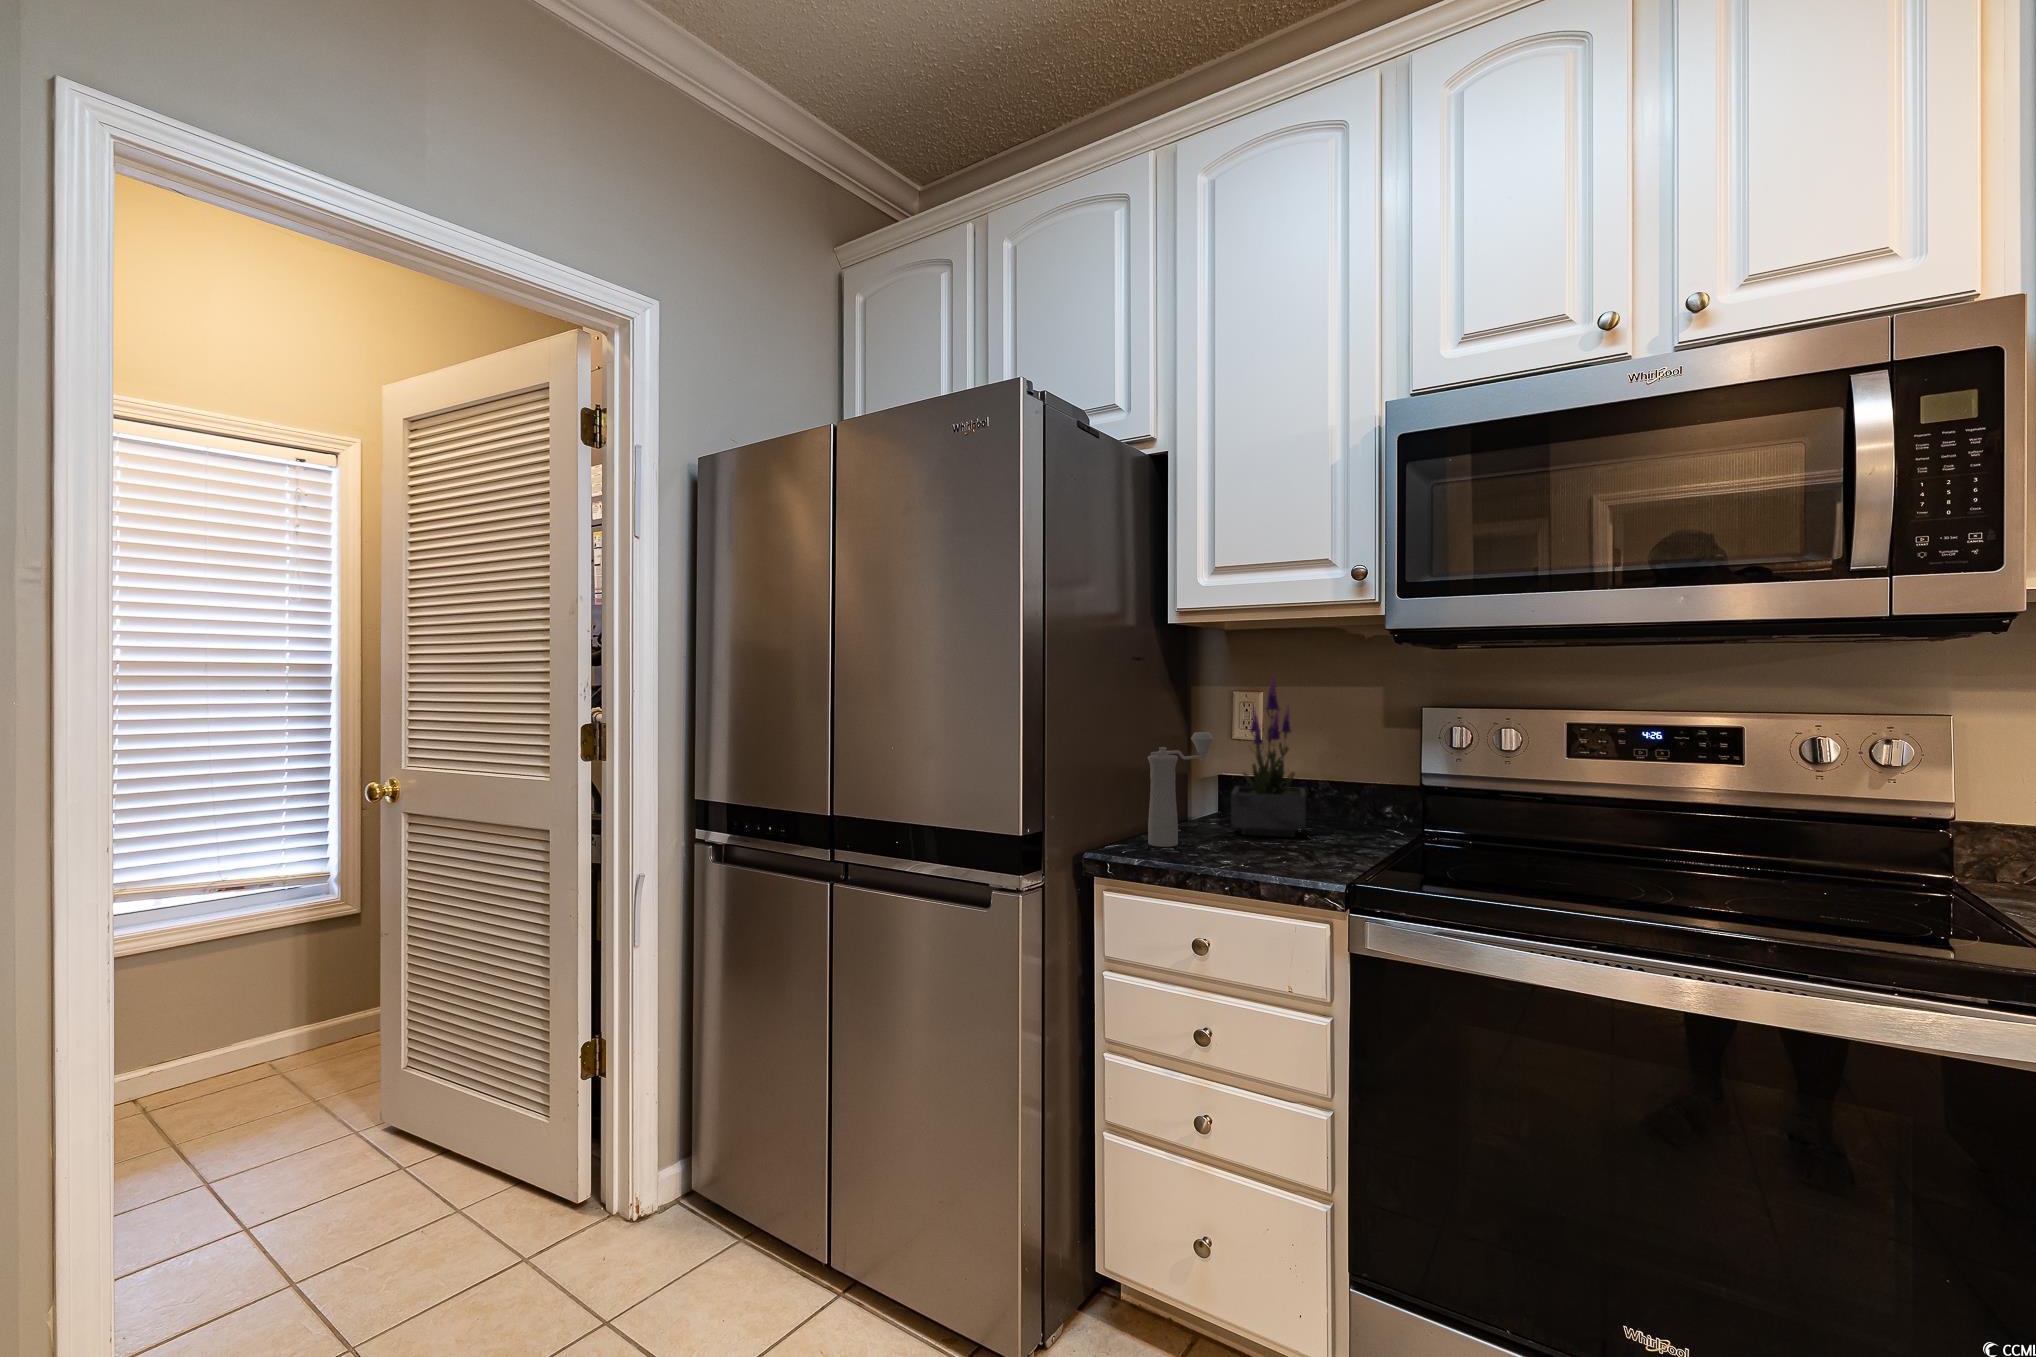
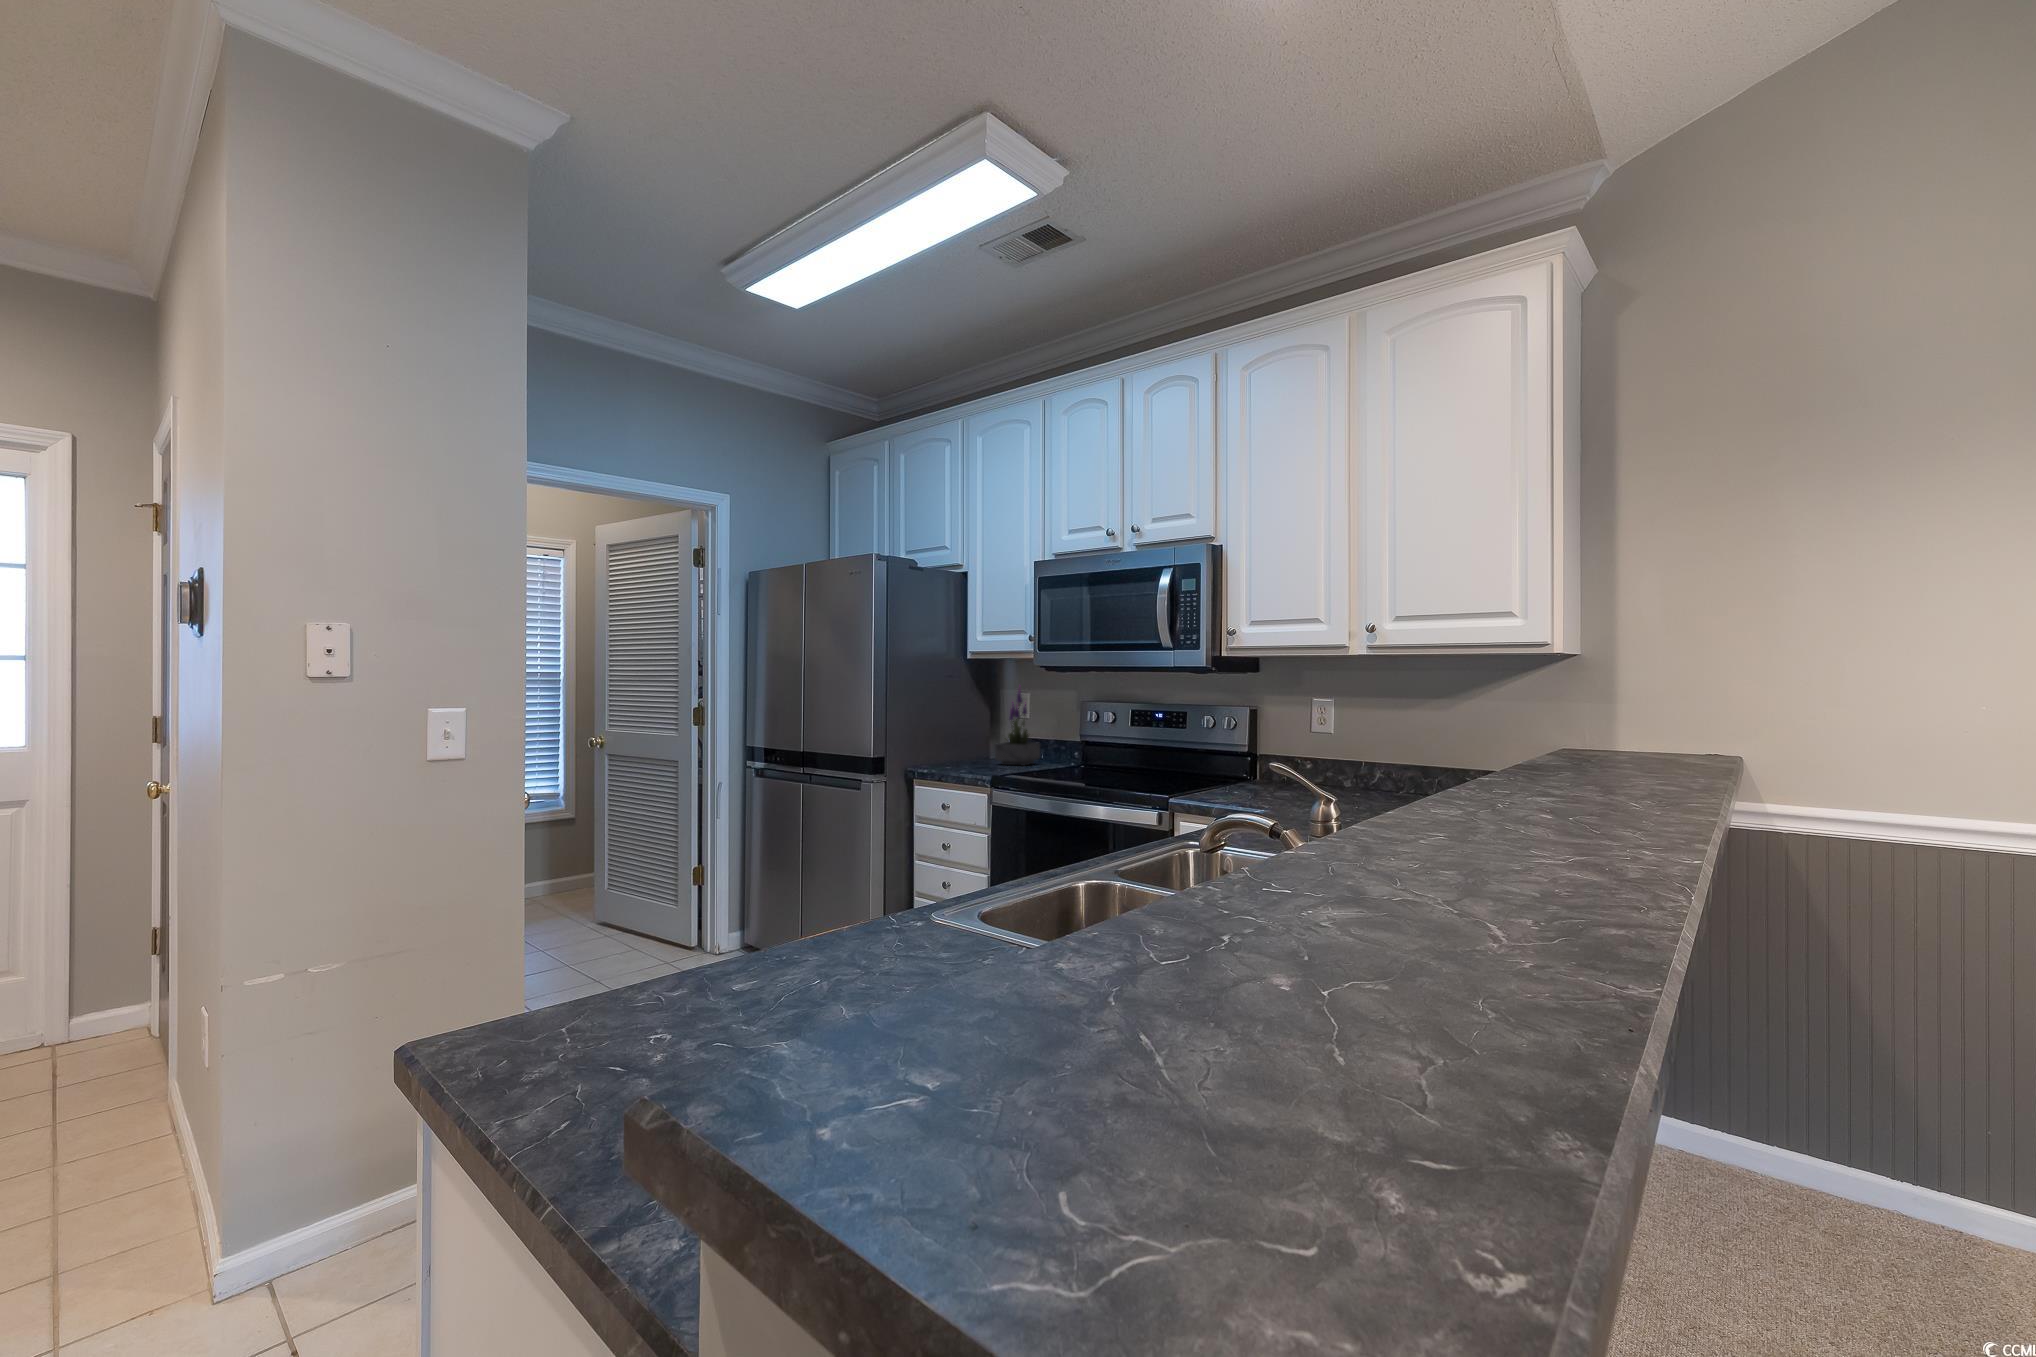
pepper mill: present [1148,732,1213,847] -> none [944,713,982,767]

